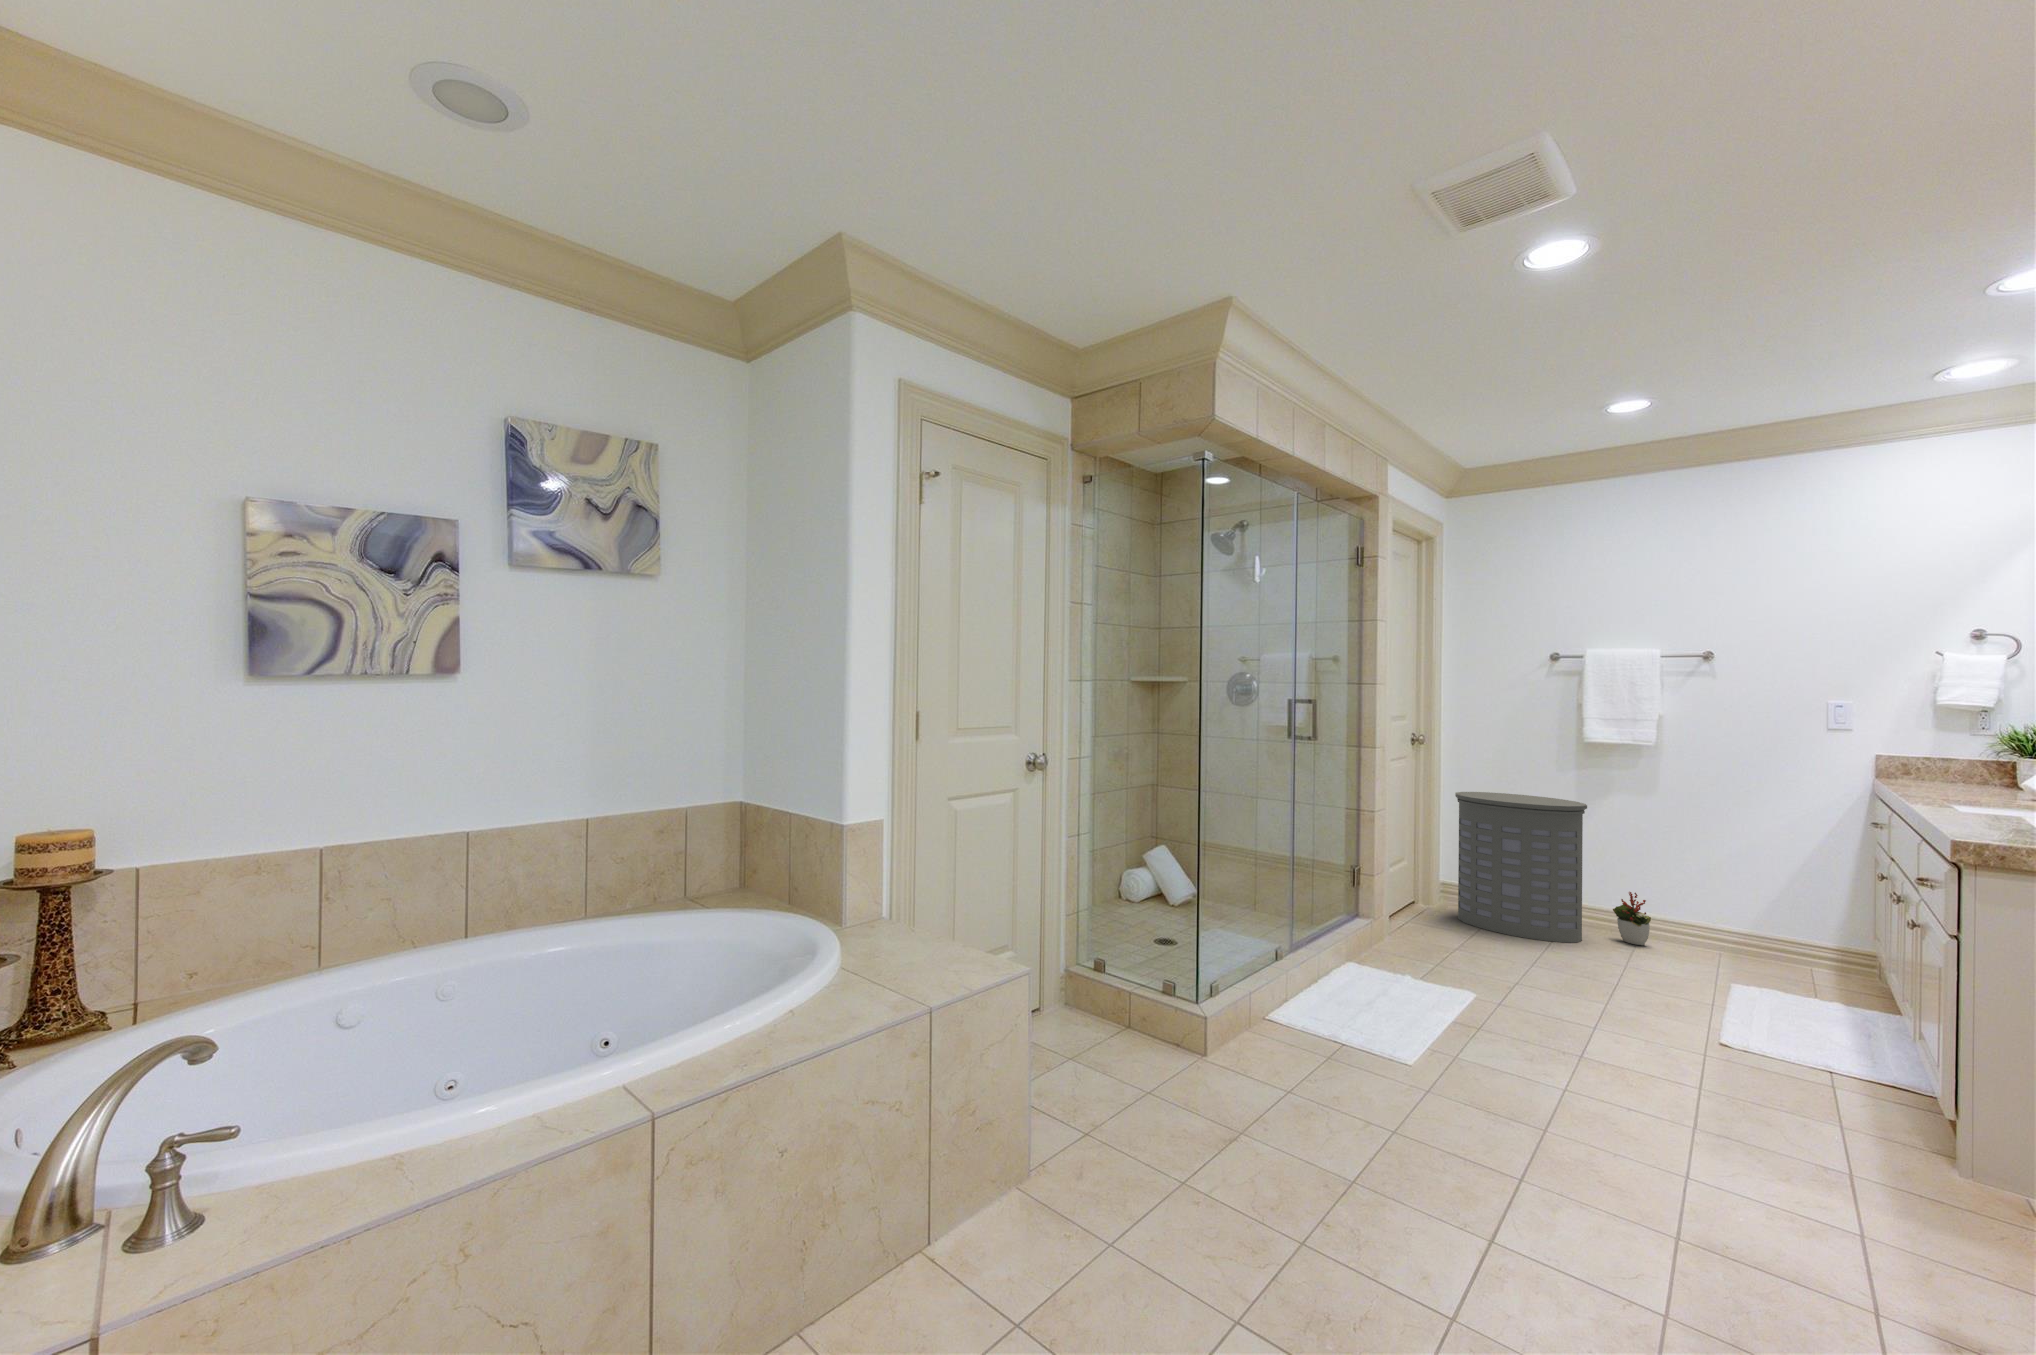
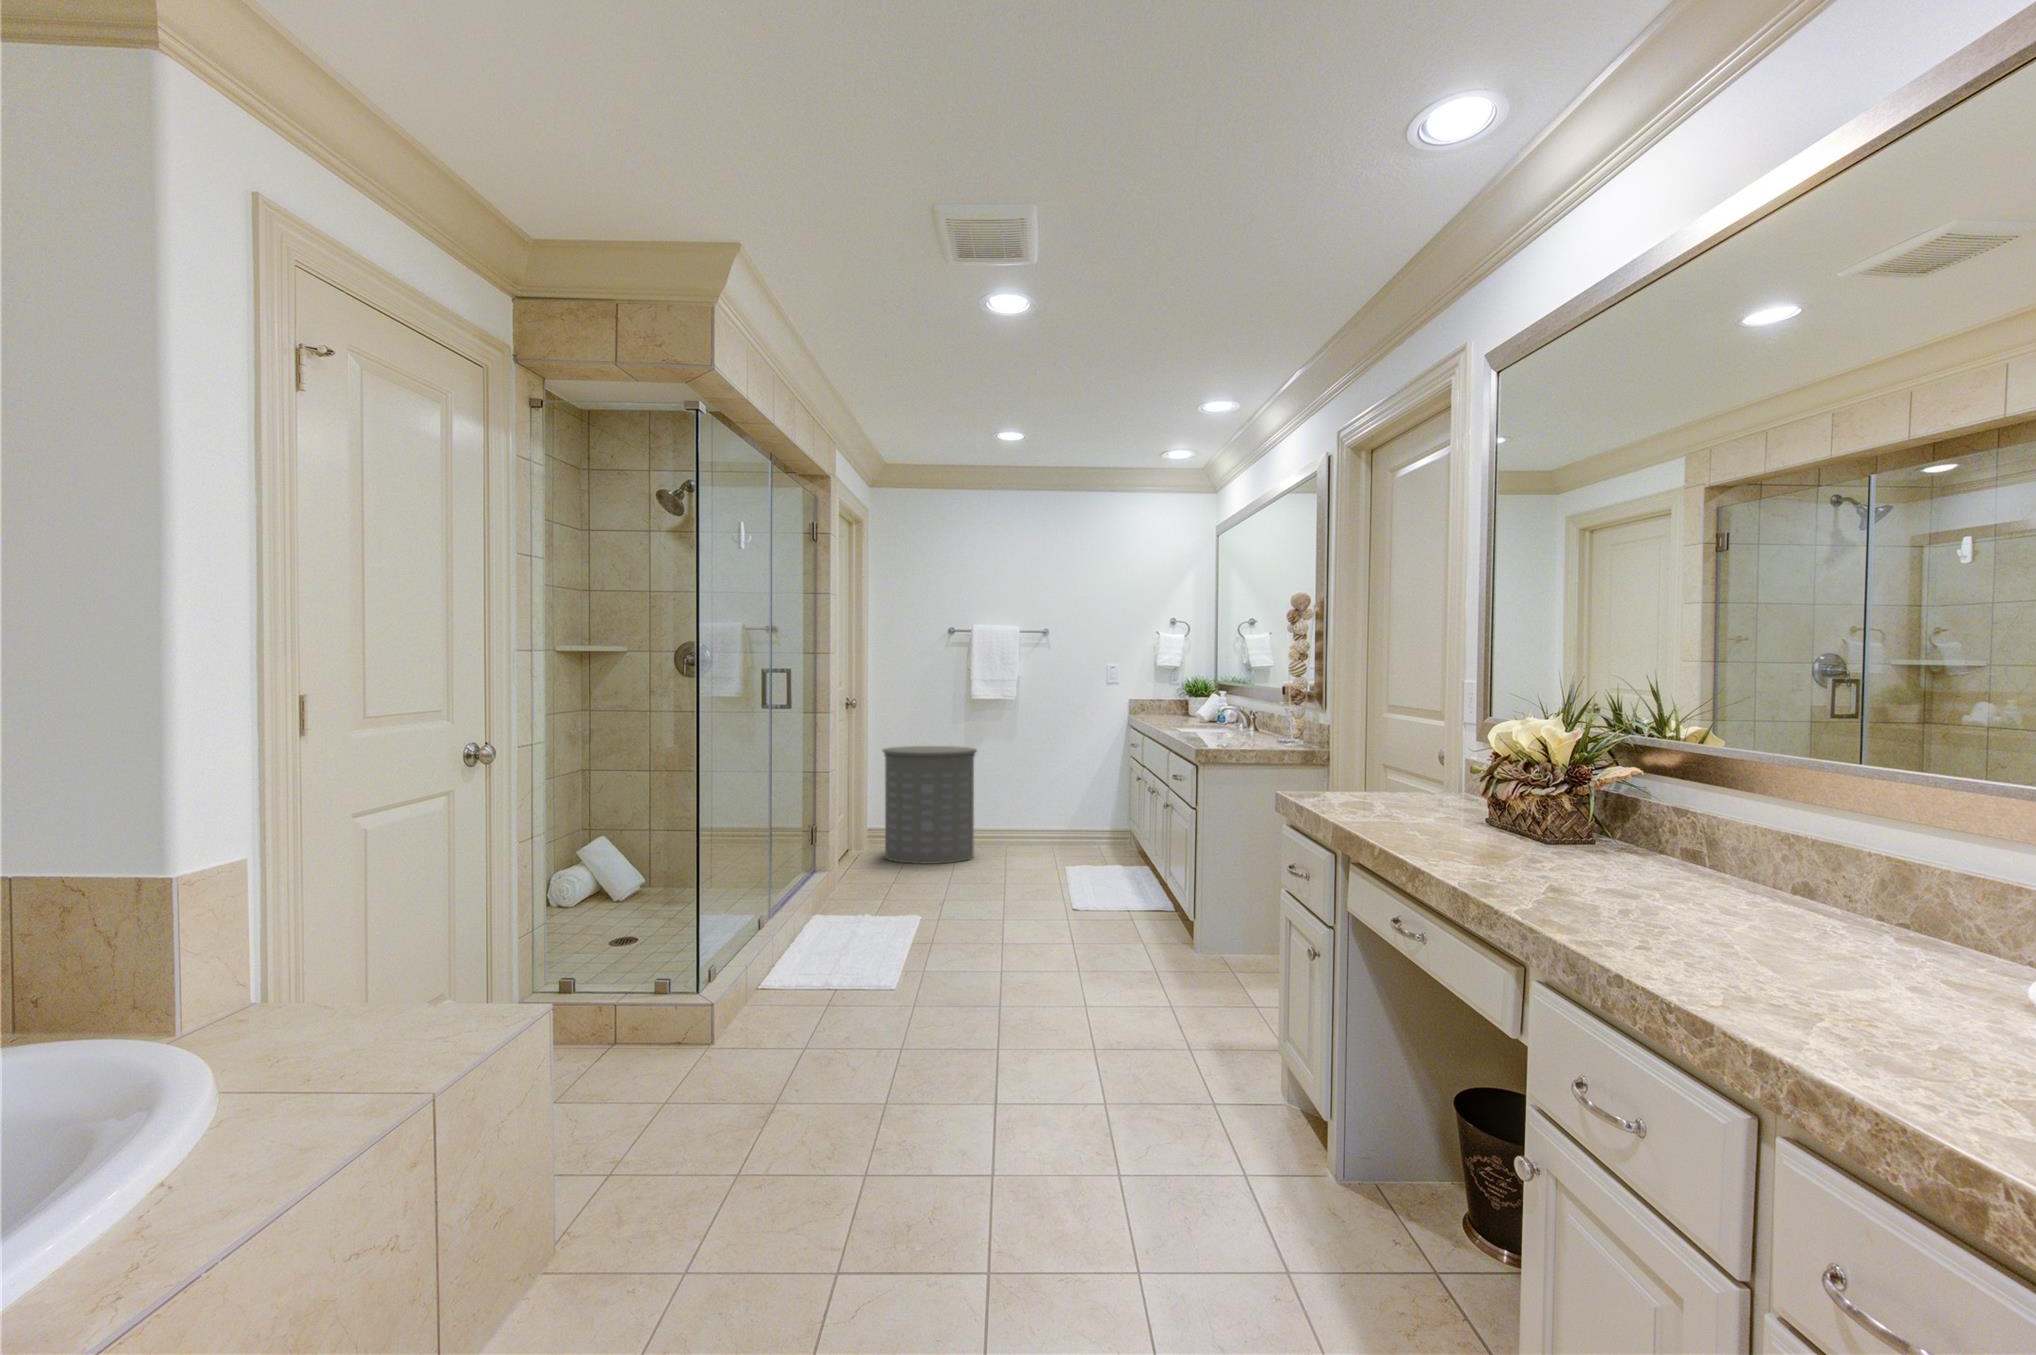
decorative plant: present [1613,892,1651,945] -> none [991,813,1015,853]

